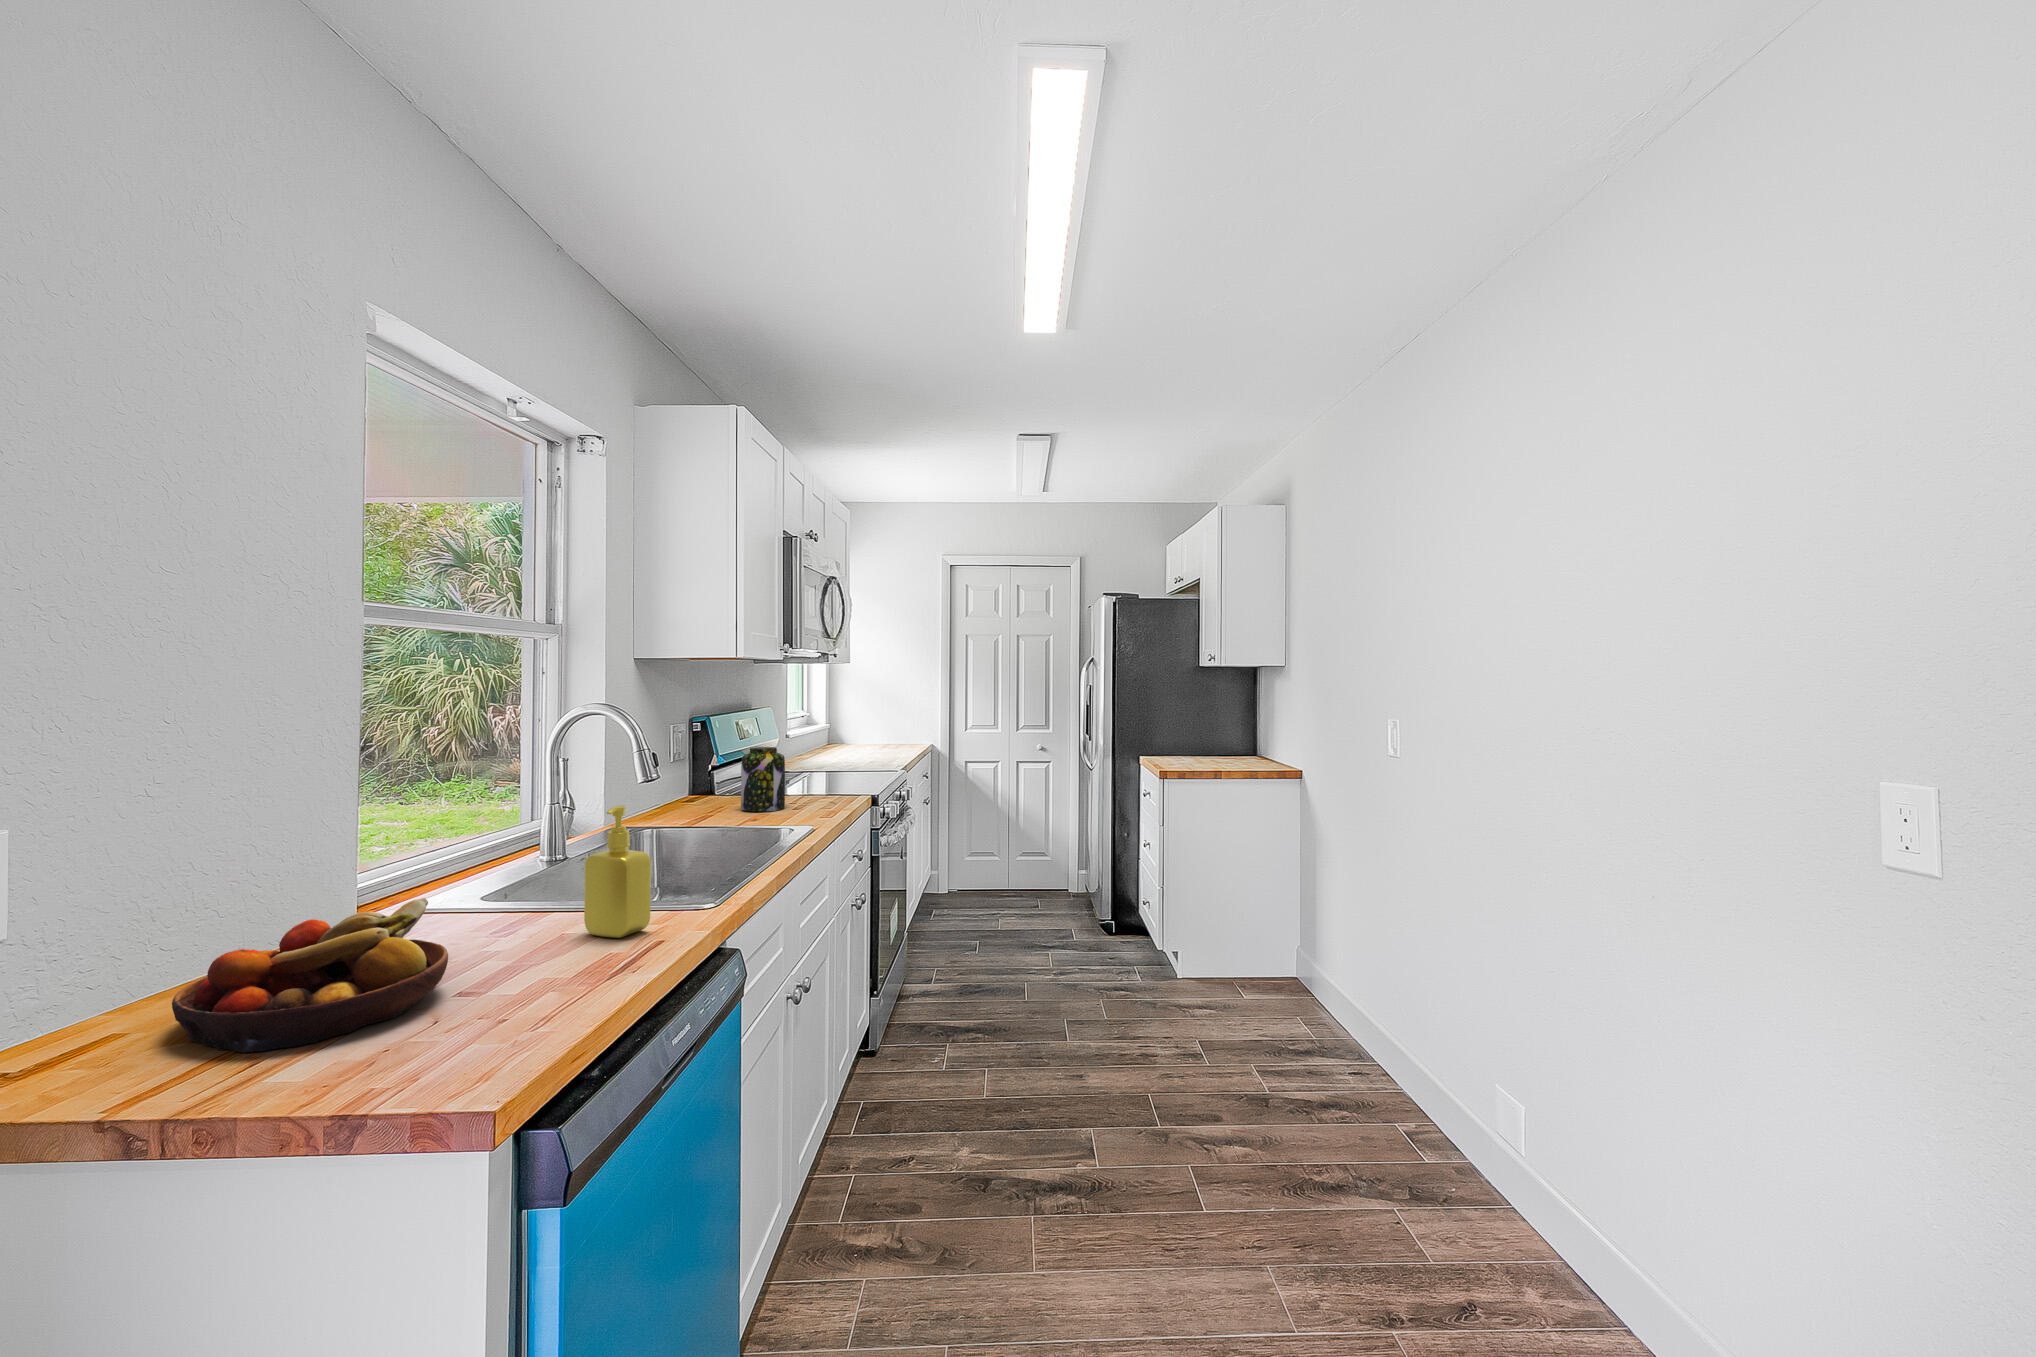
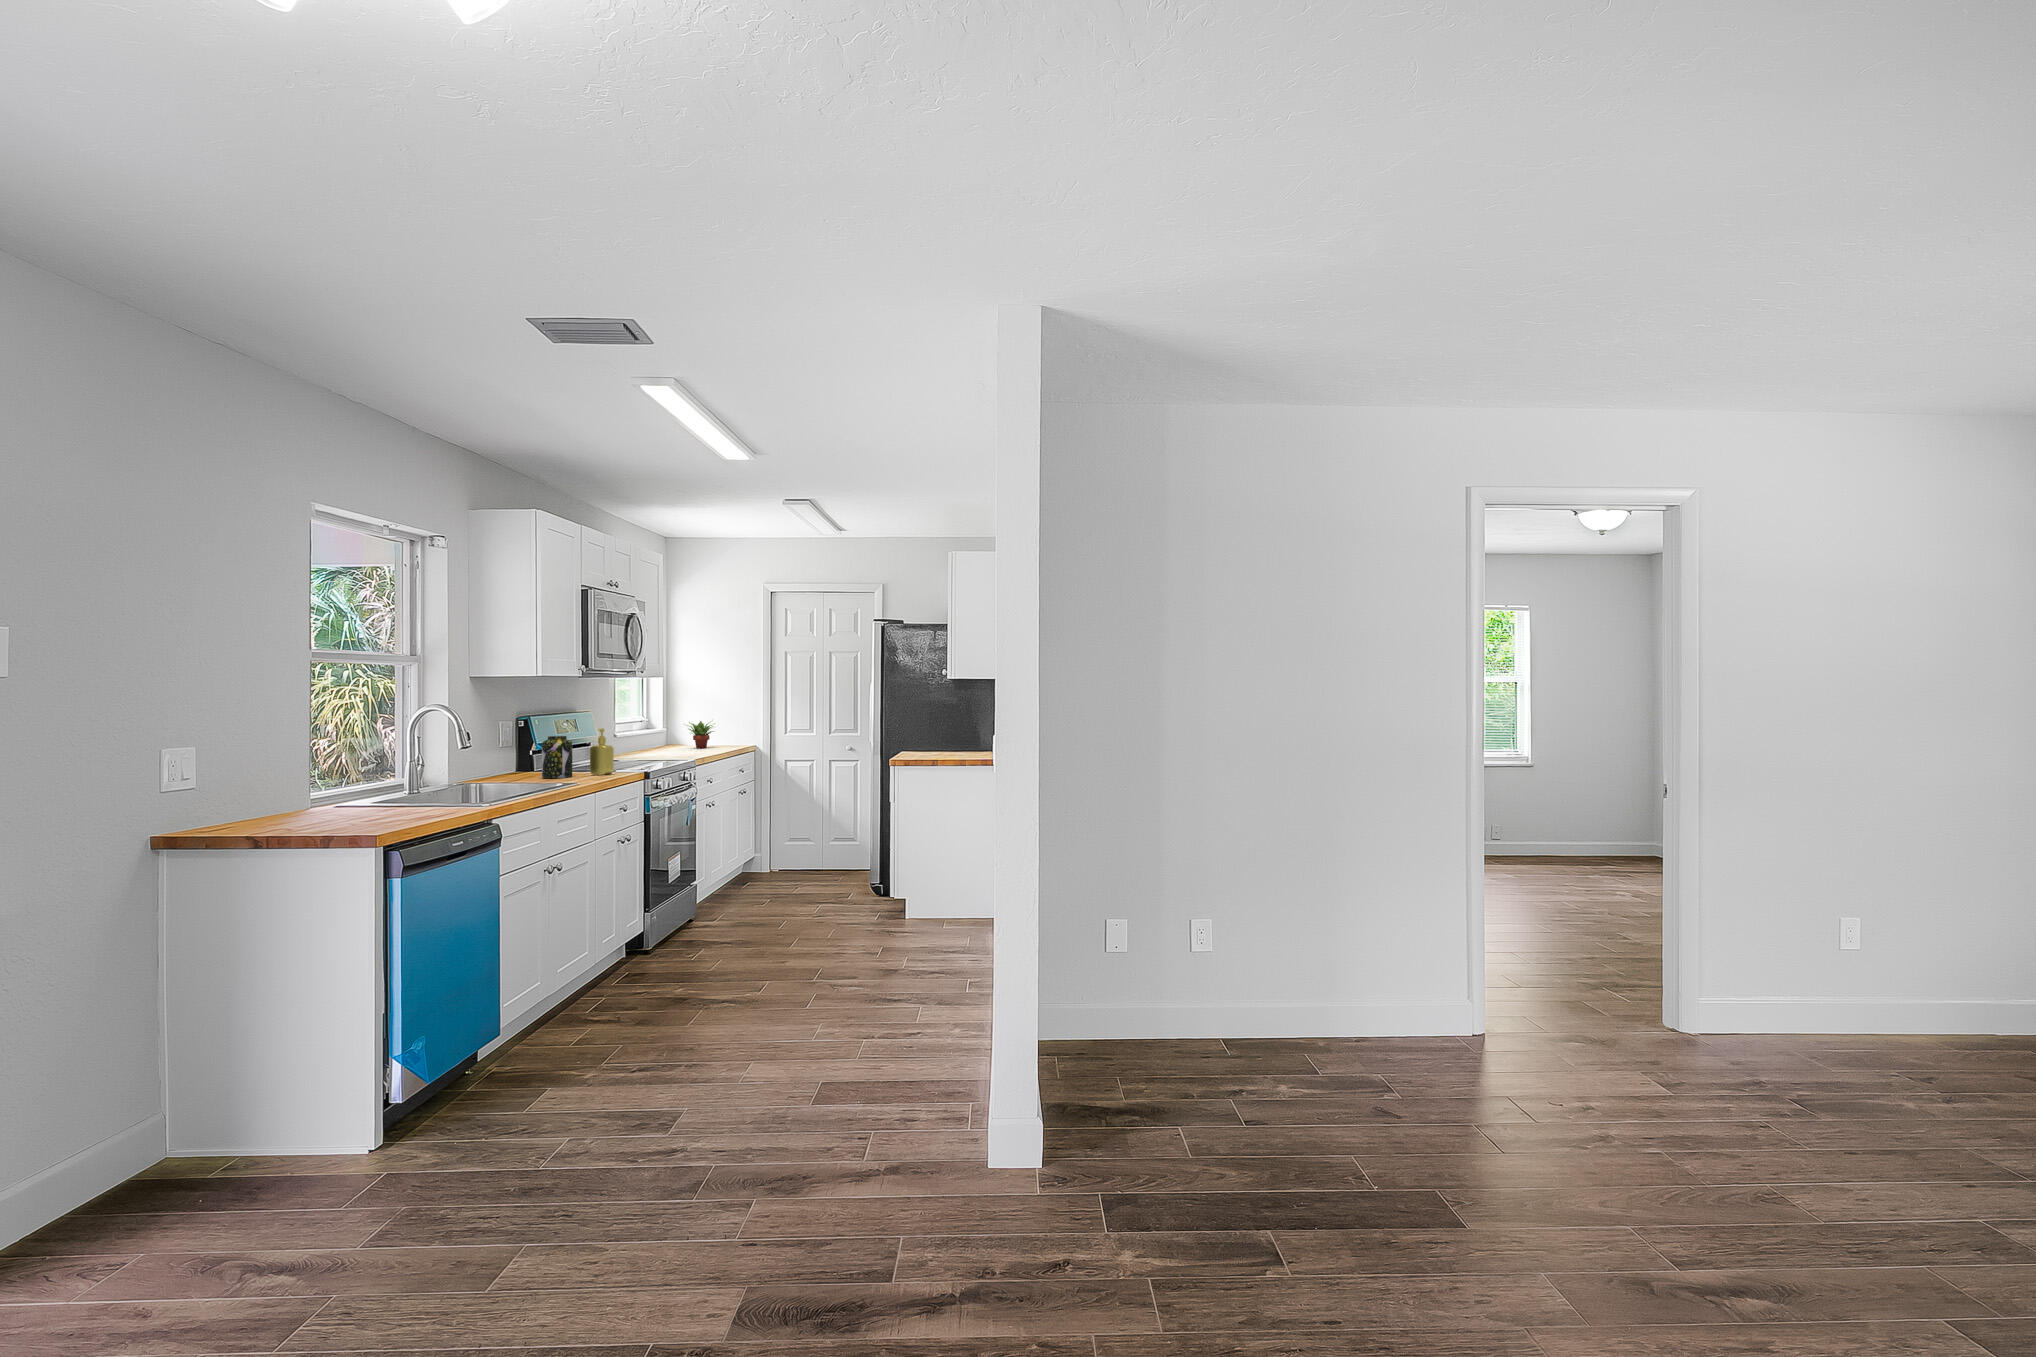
succulent plant: none [861,715,899,749] -> present [686,721,715,748]
soap dispenser: present [584,805,651,938] -> present [590,728,614,775]
fruit bowl: present [172,898,448,1053] -> none [254,787,358,831]

